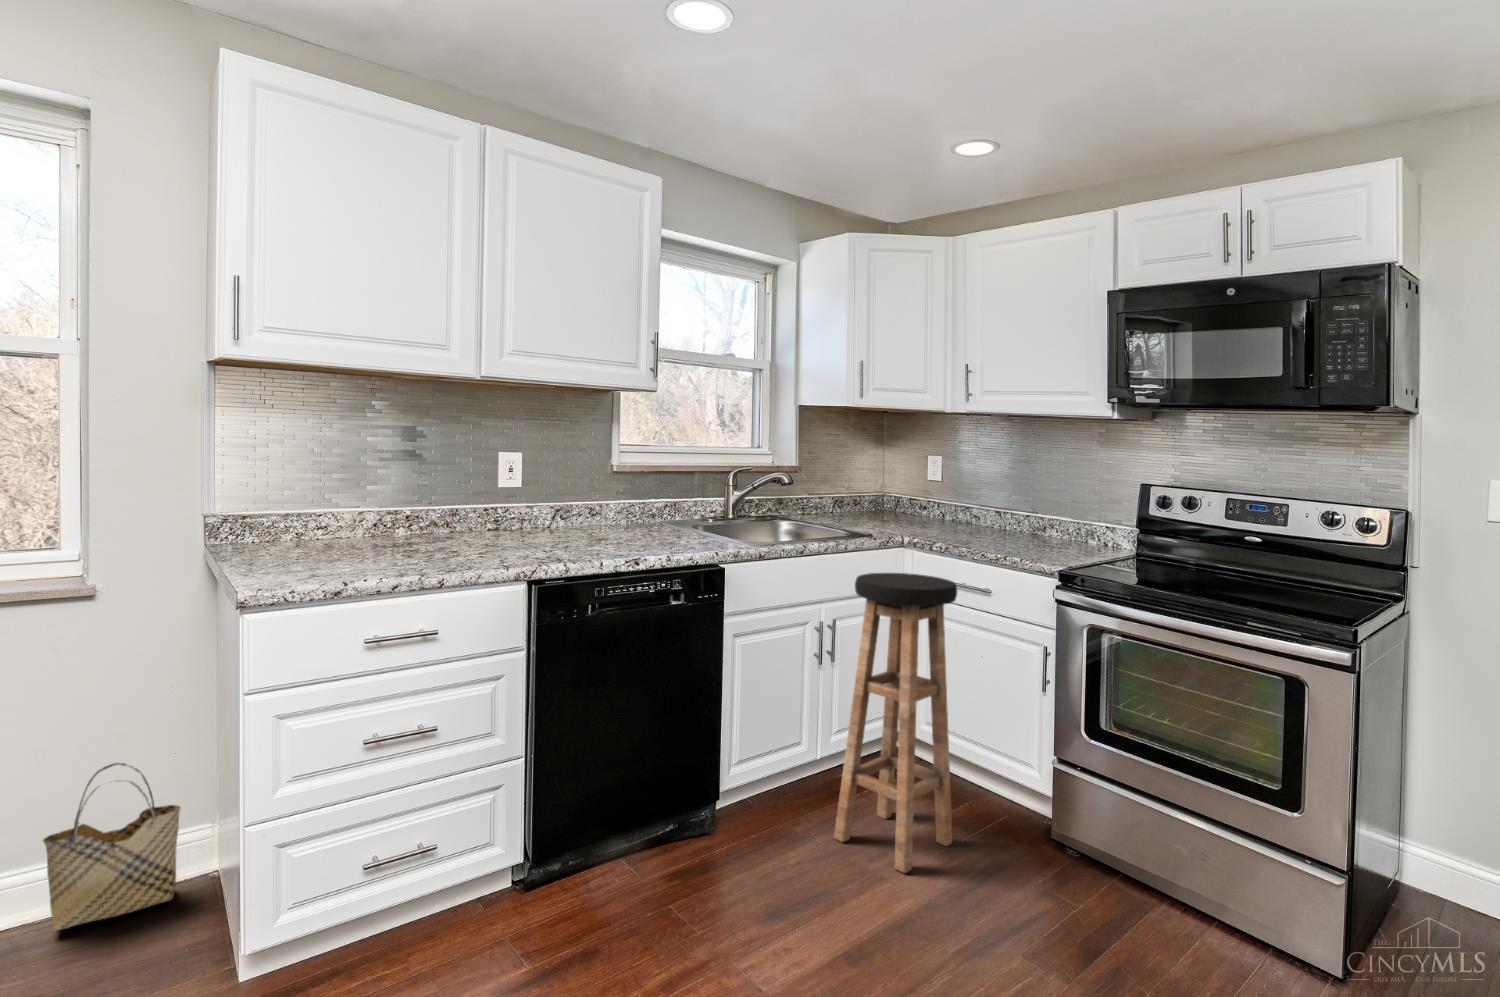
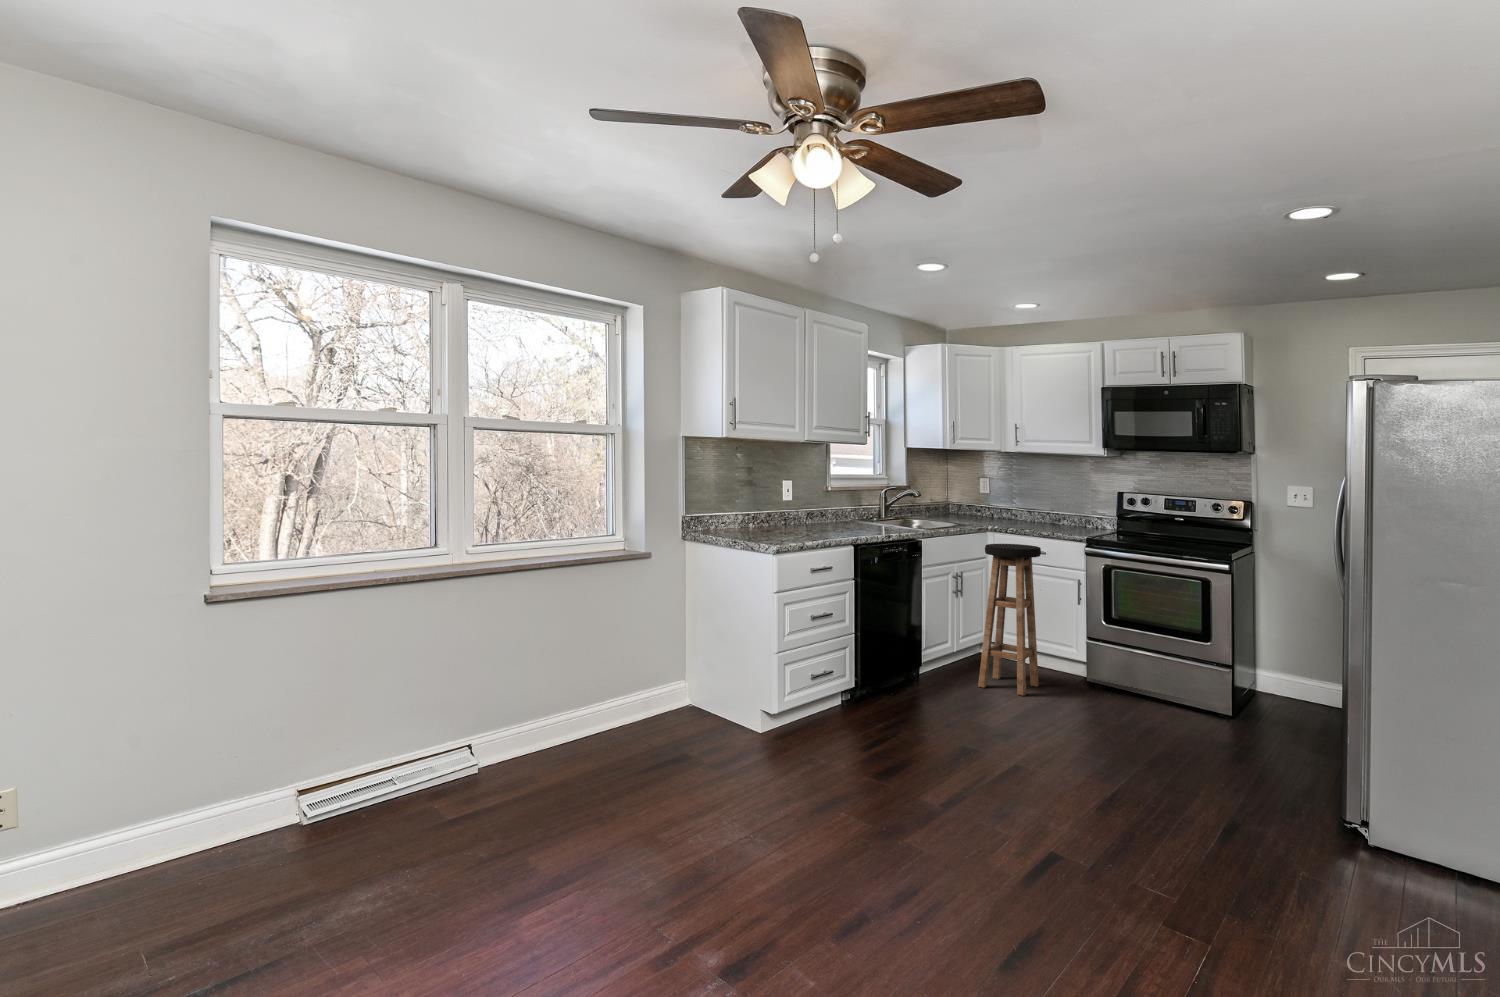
woven basket: present [43,763,181,931] -> none [634,651,680,730]

